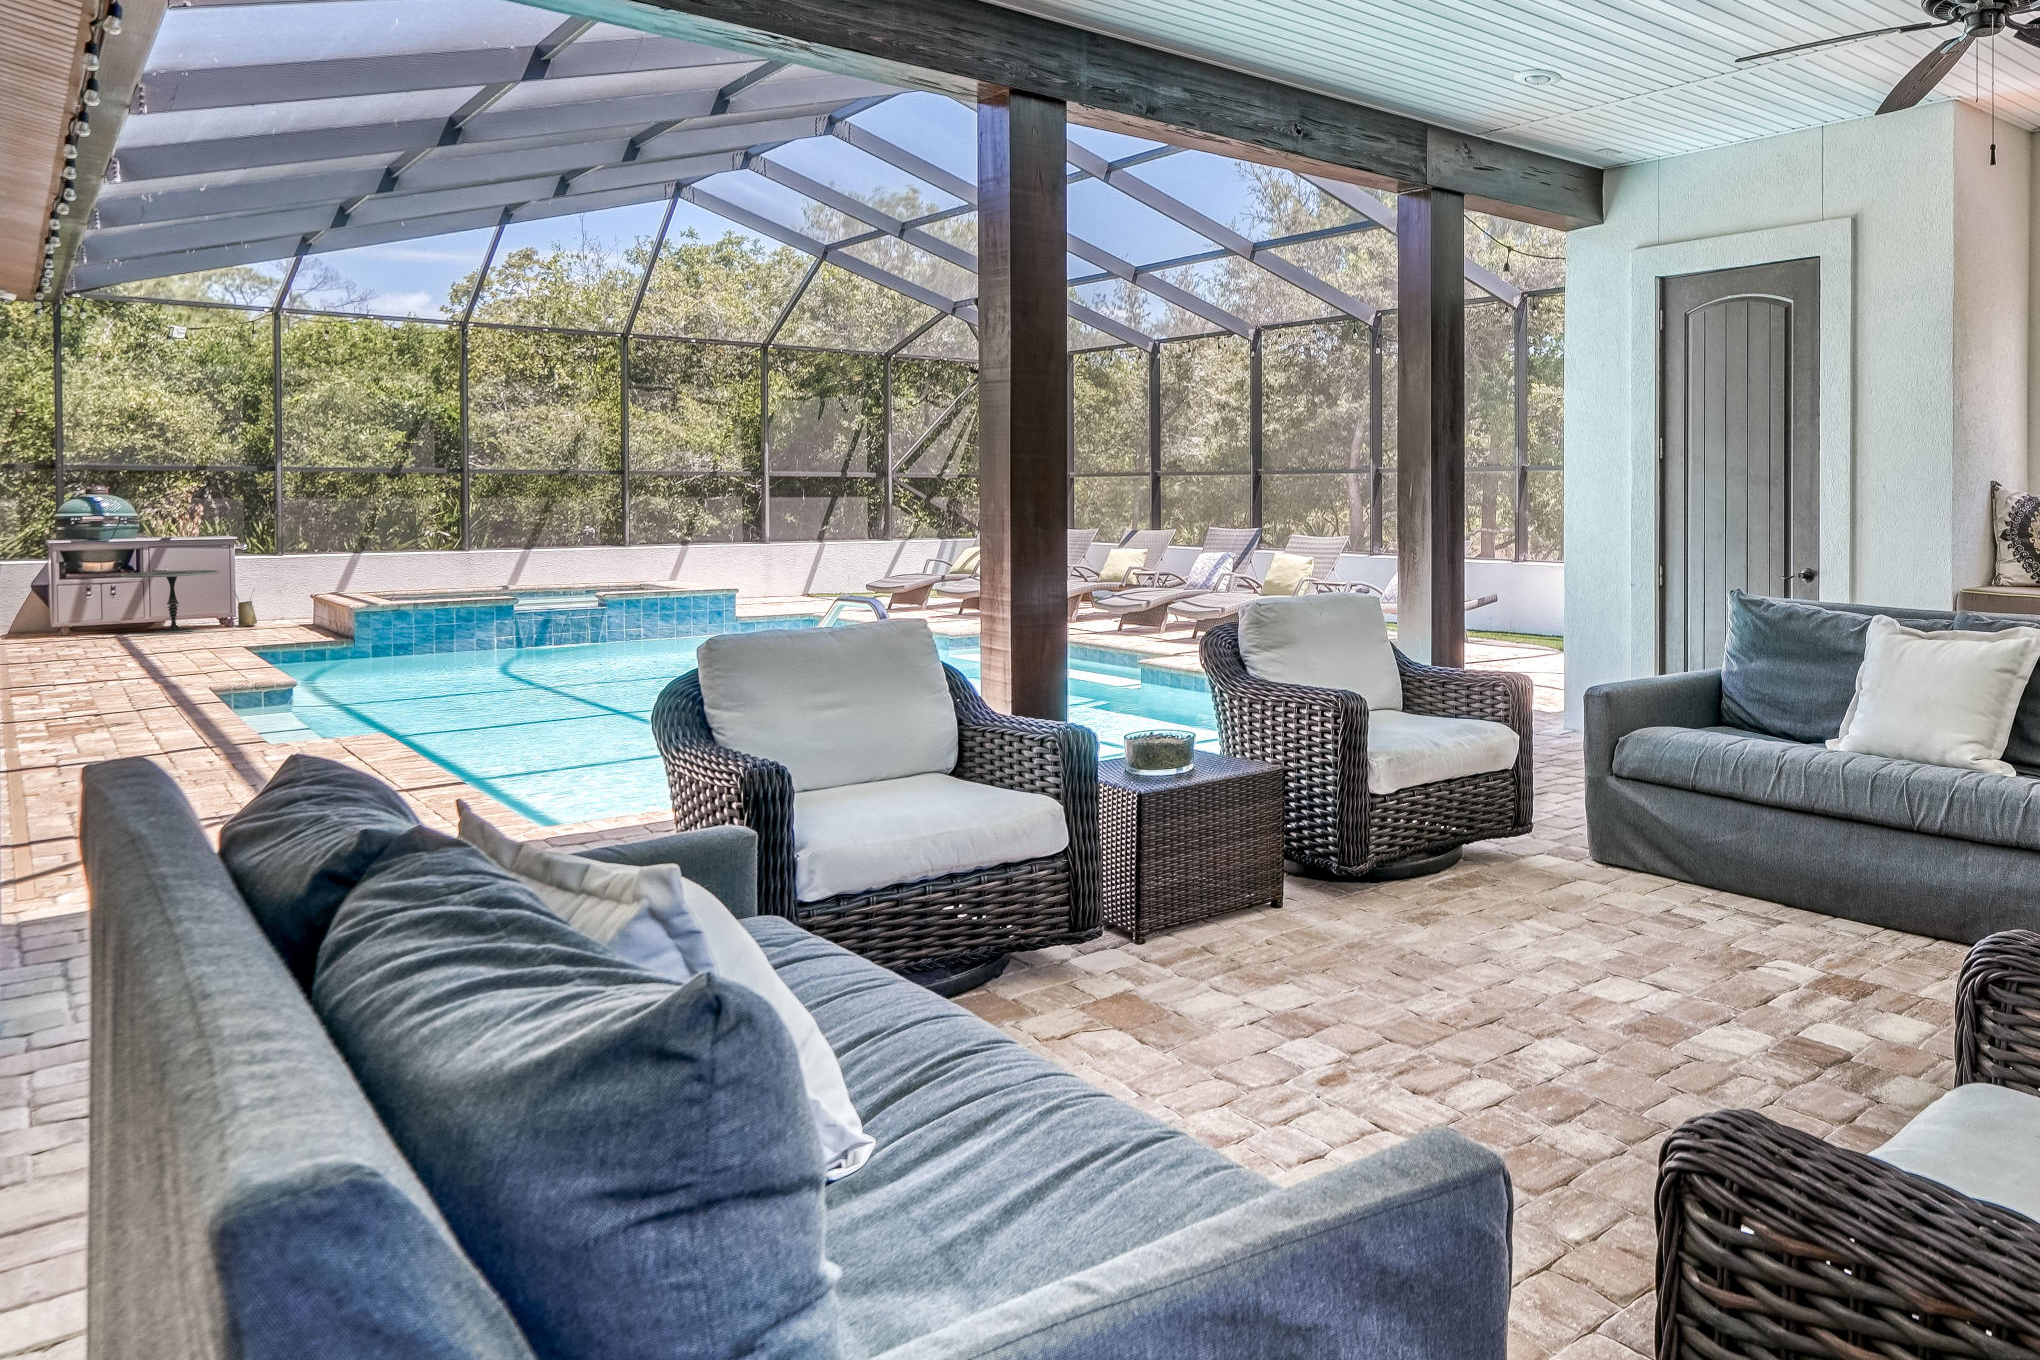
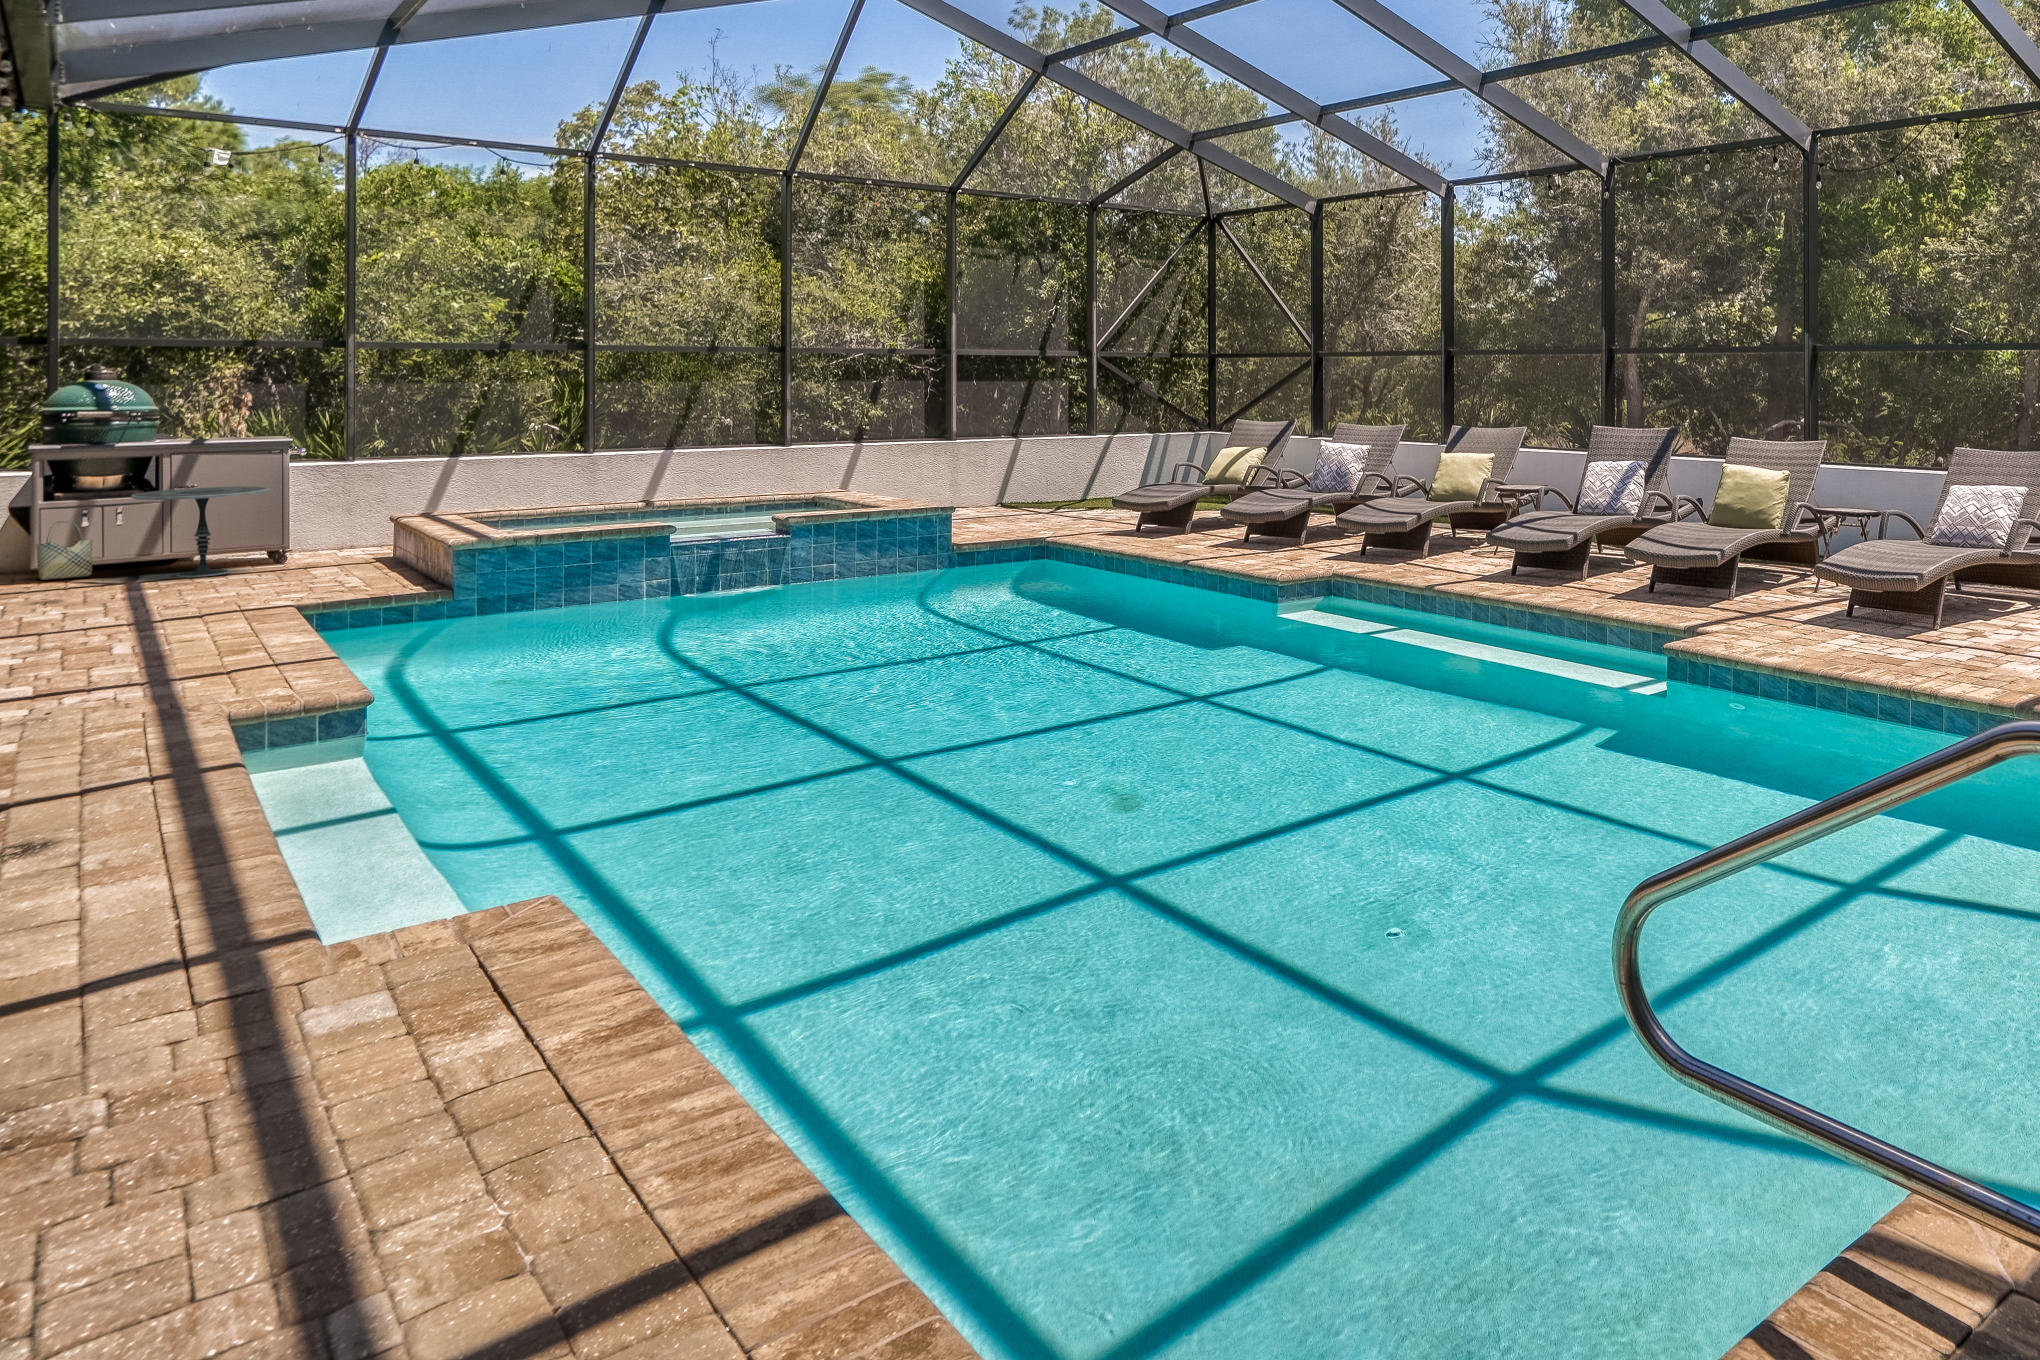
woven basket: present [234,589,257,627] -> present [36,521,93,580]

